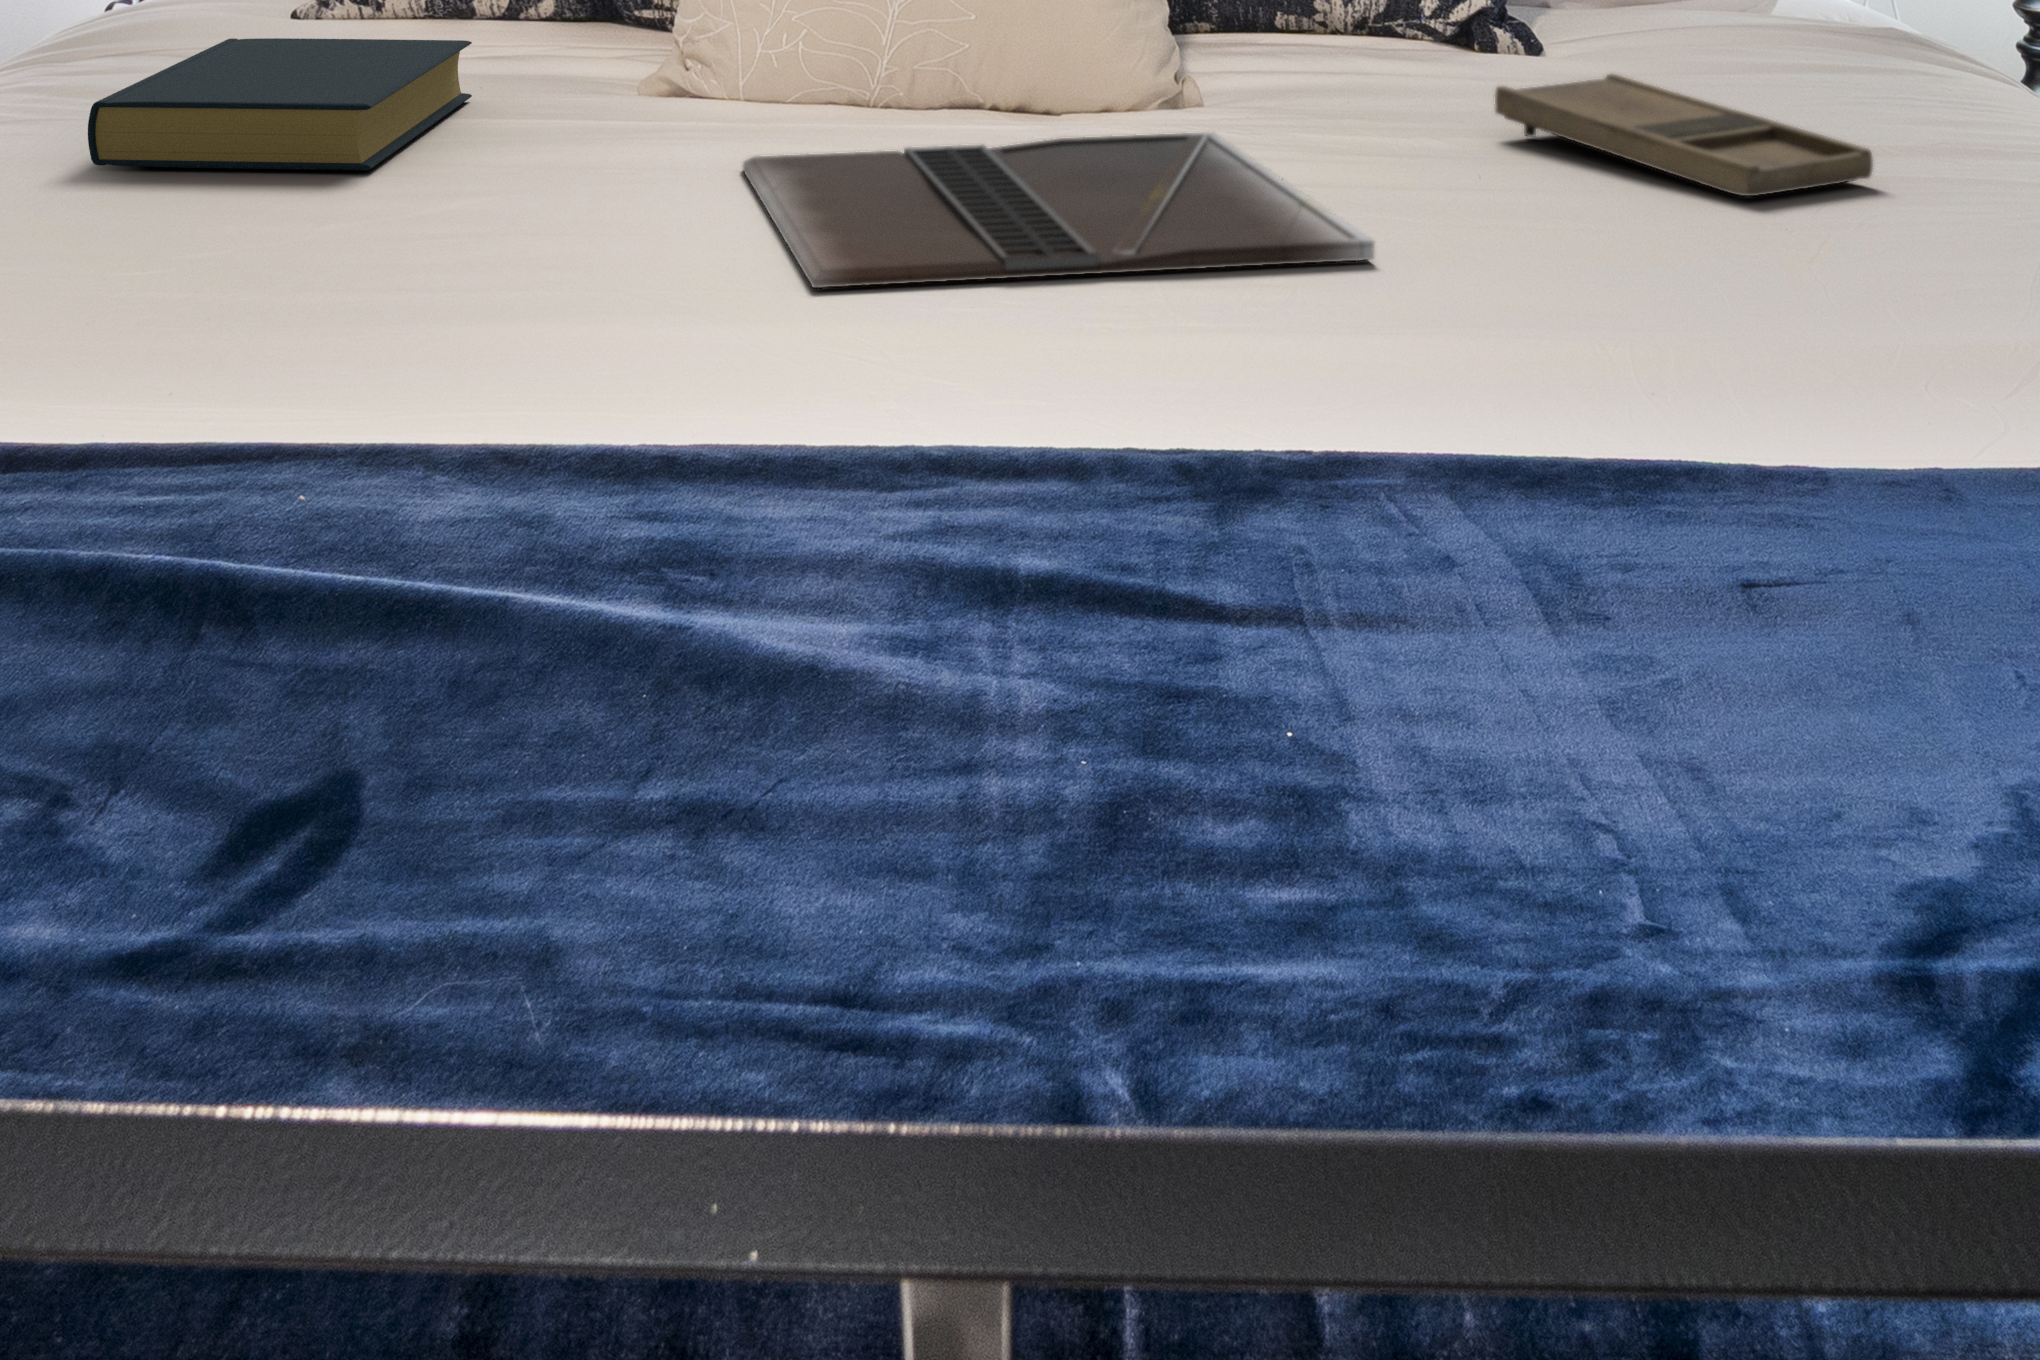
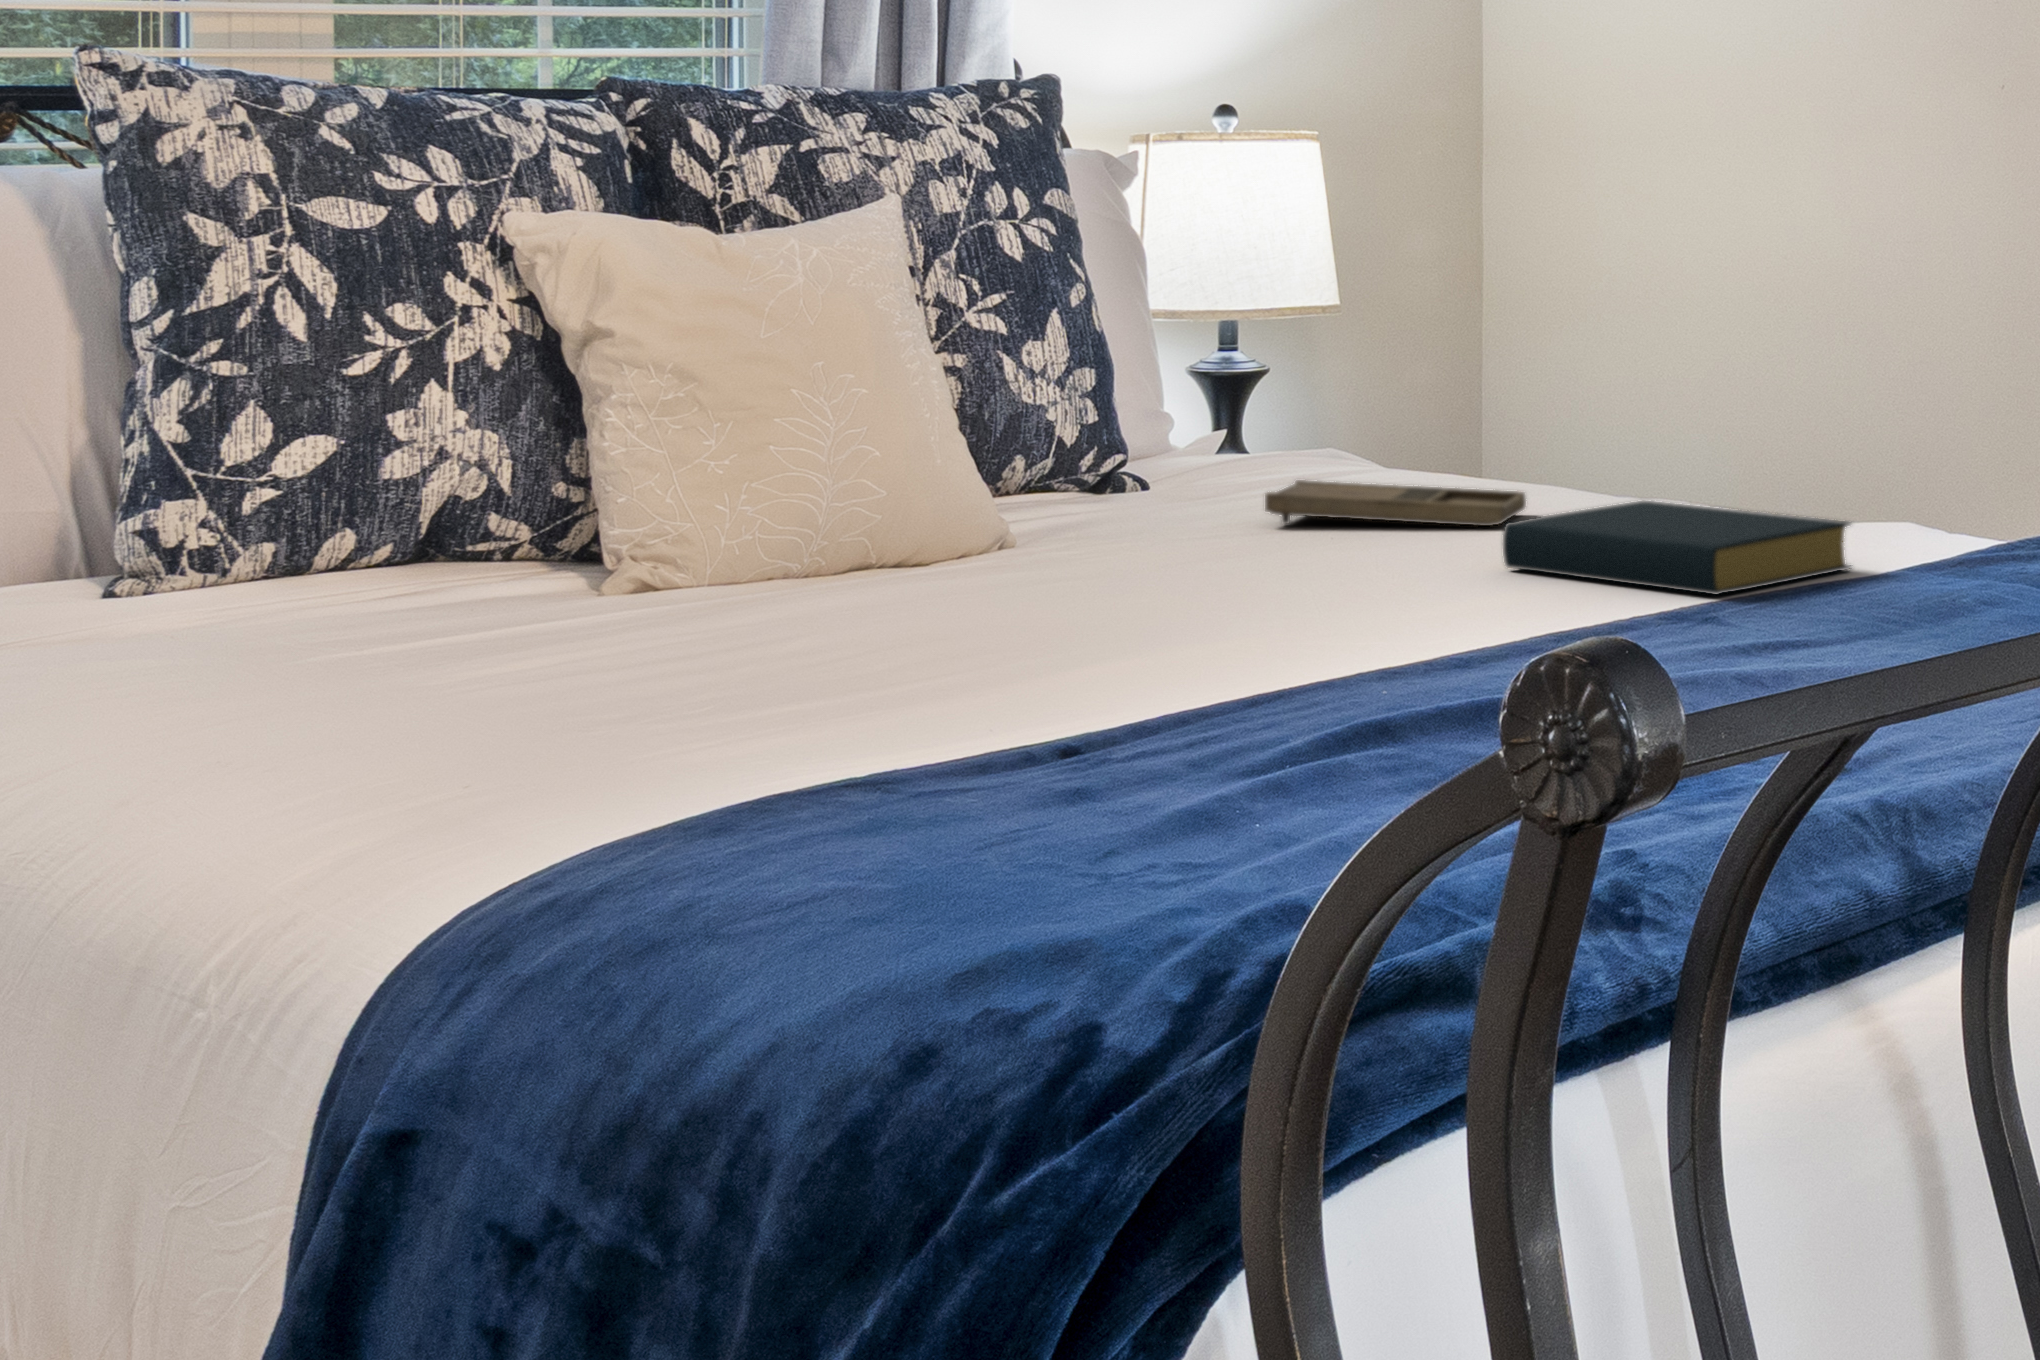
hardback book: present [88,38,472,170] -> present [1503,501,1851,595]
laptop: present [743,132,1374,288] -> none [899,544,1434,633]

